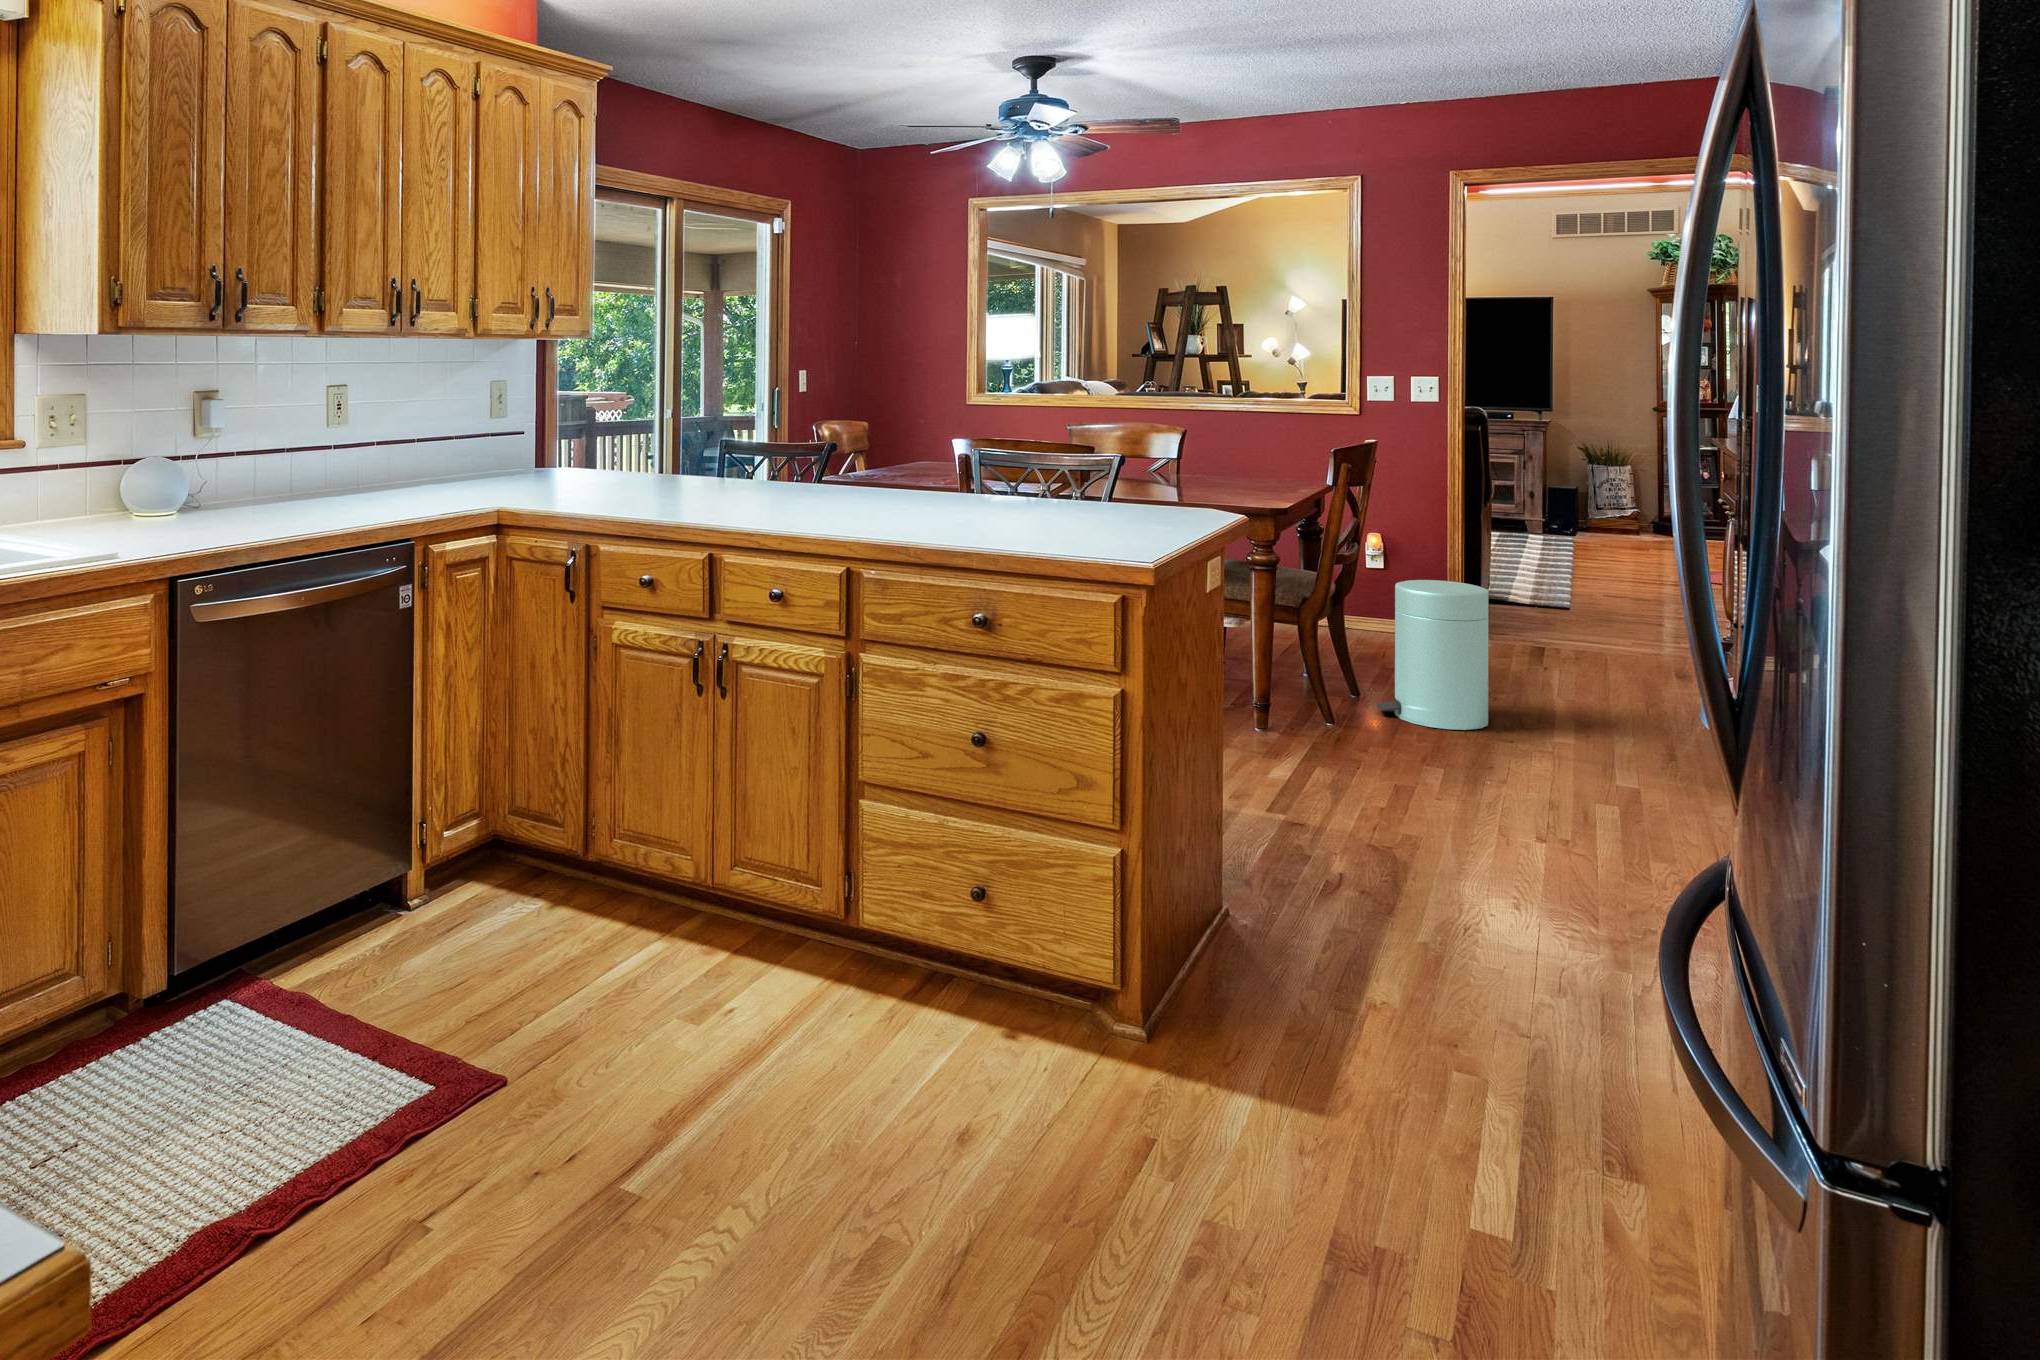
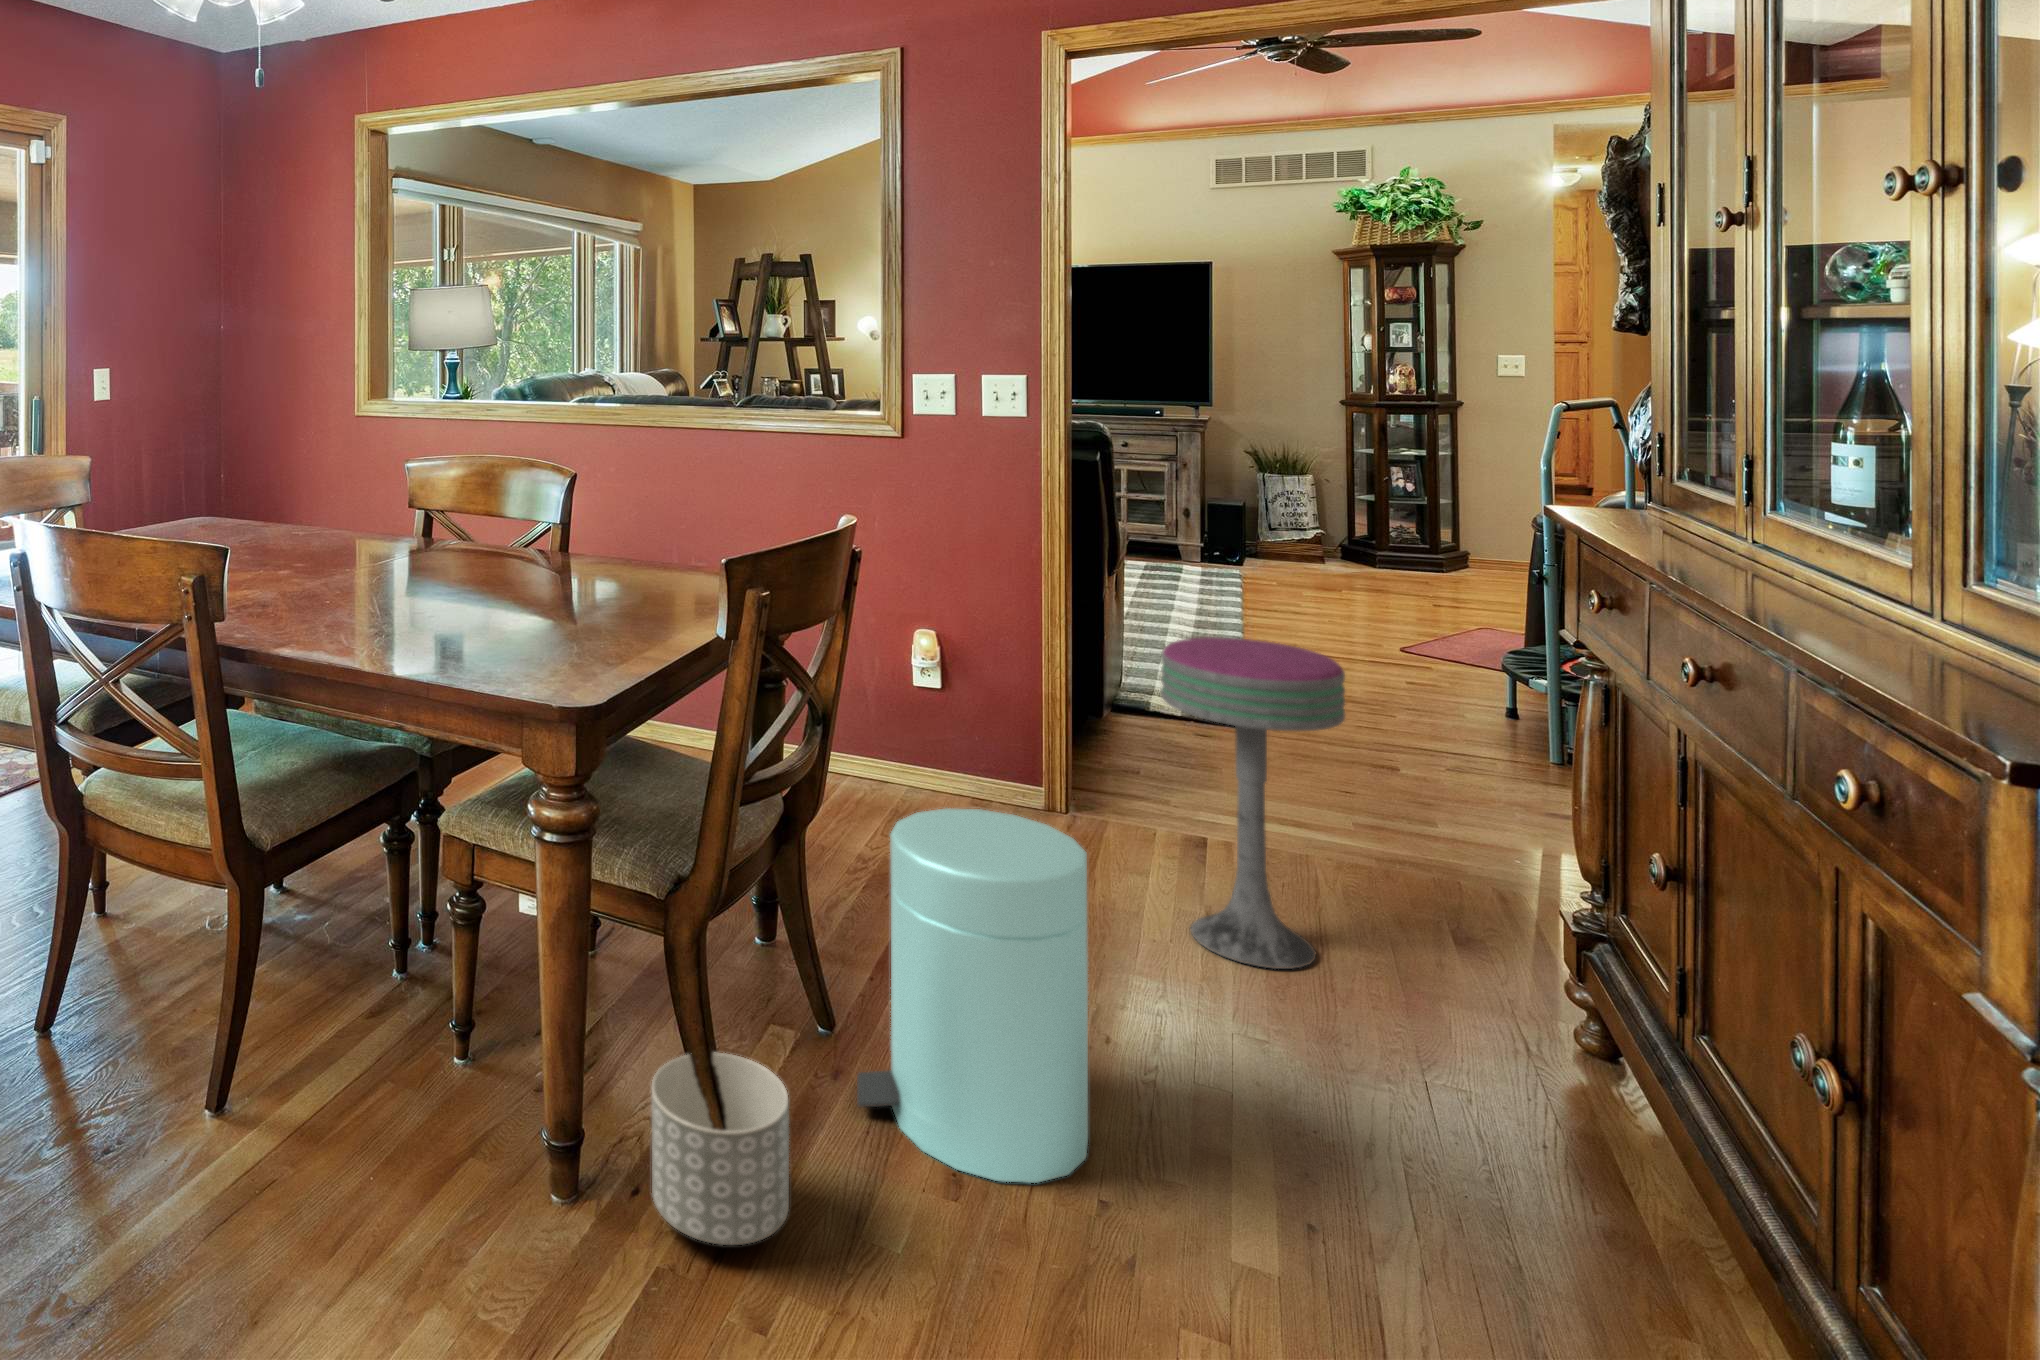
bar stool: none [1520,519,1617,684] -> present [1161,637,1345,969]
planter: none [1299,672,1362,739] -> present [652,1053,789,1245]

